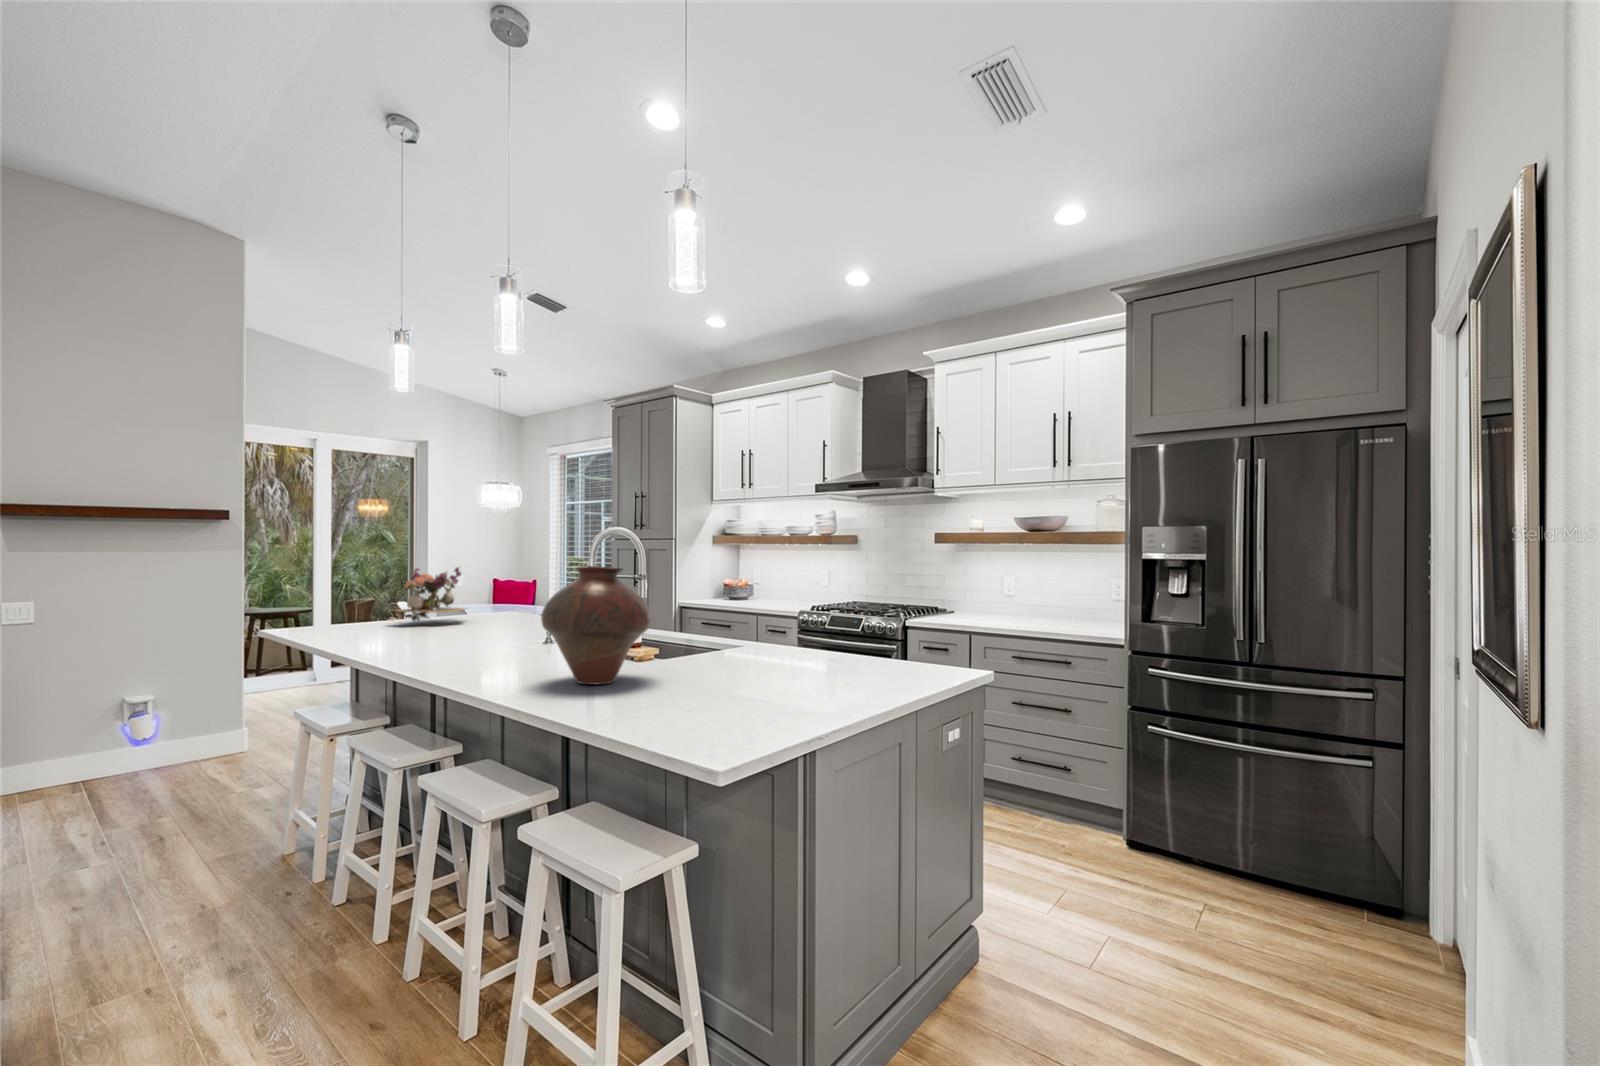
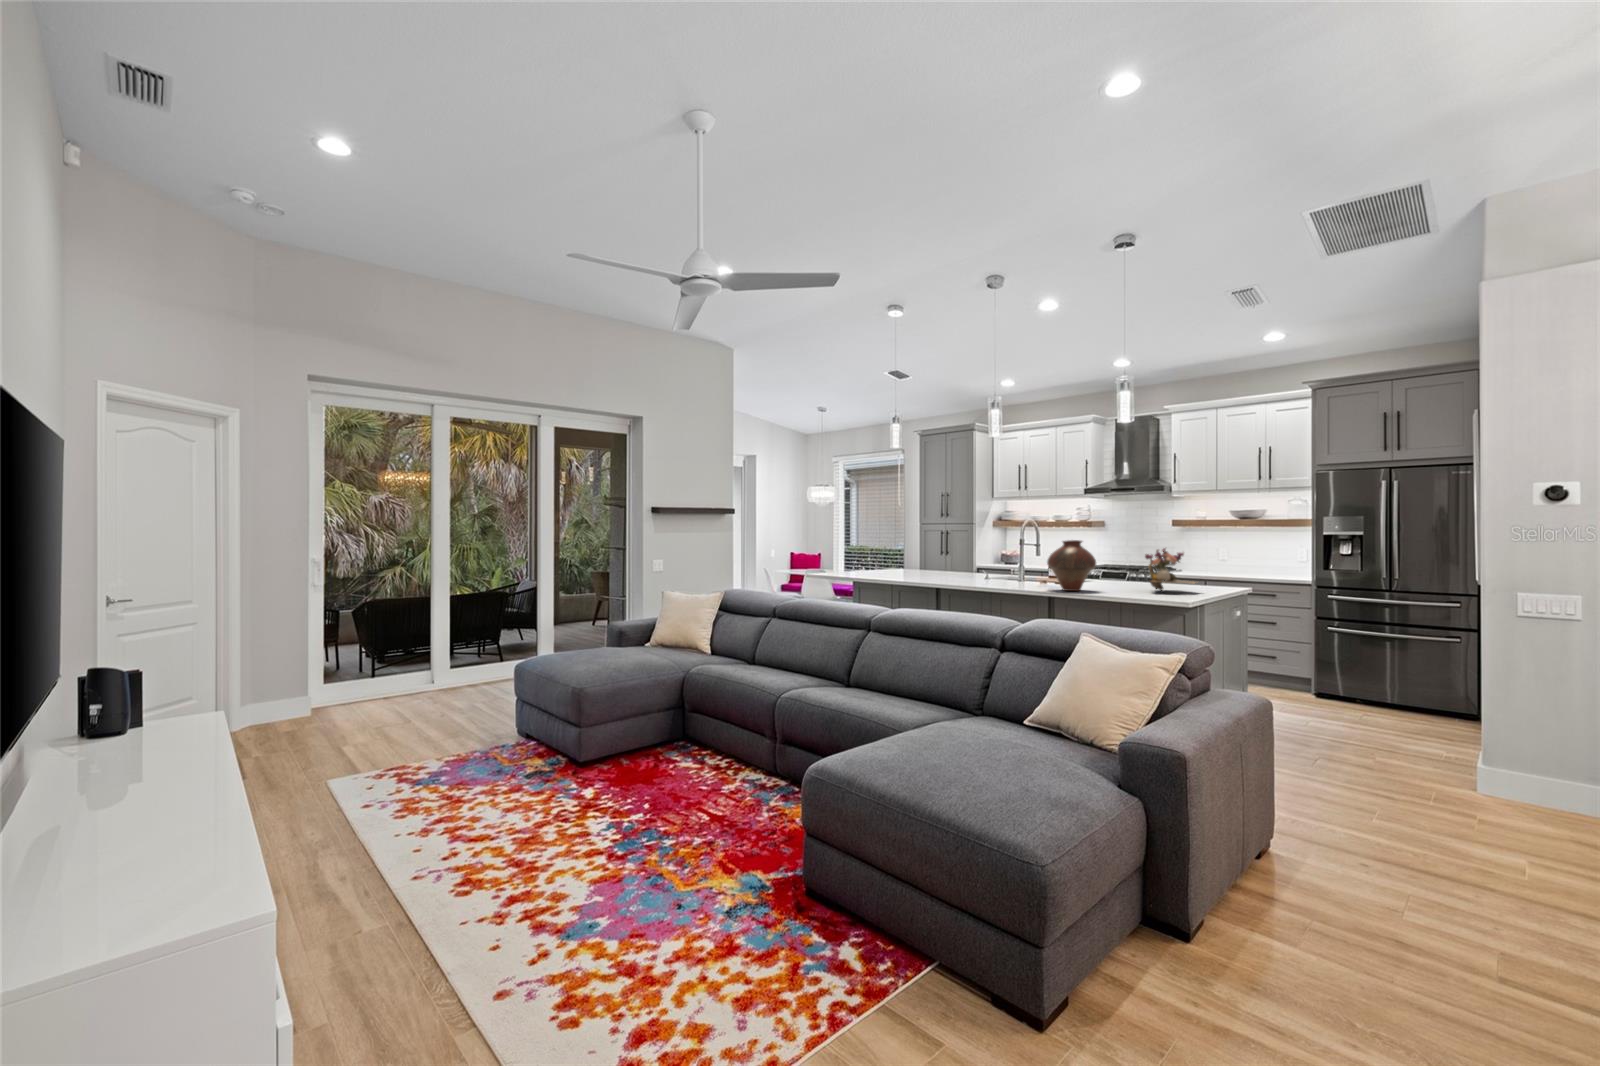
flower arrangement: present [394,568,465,621] -> present [1145,548,1198,591]

